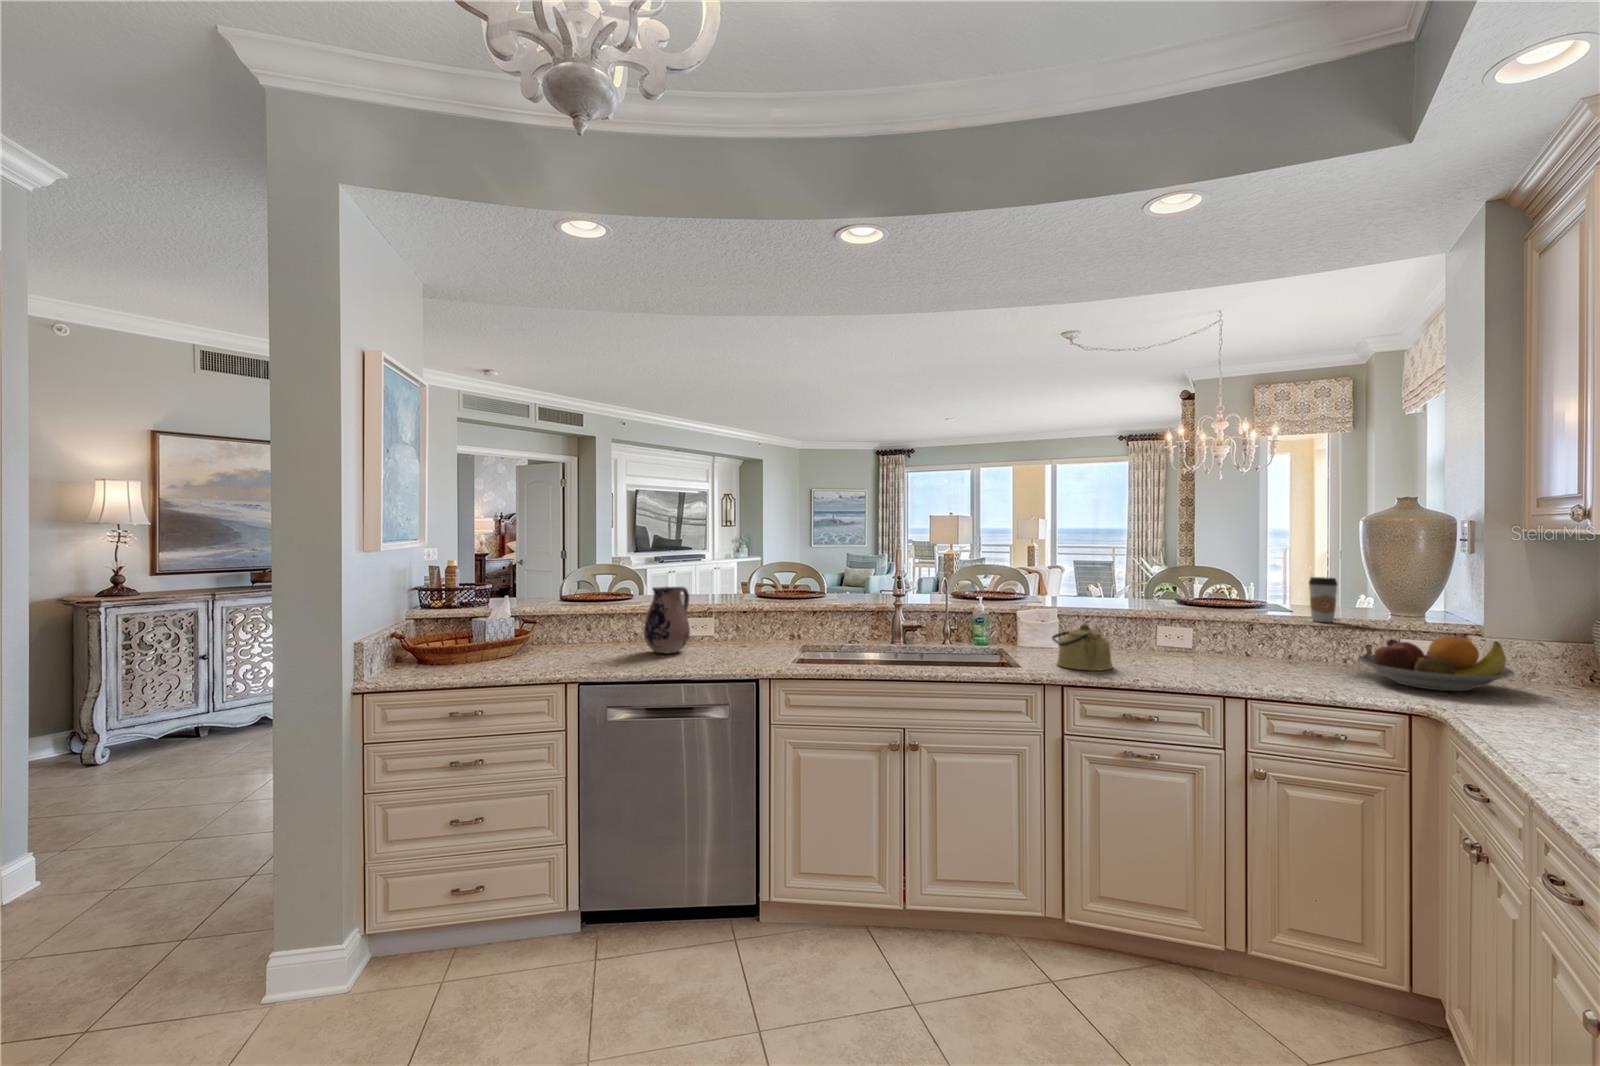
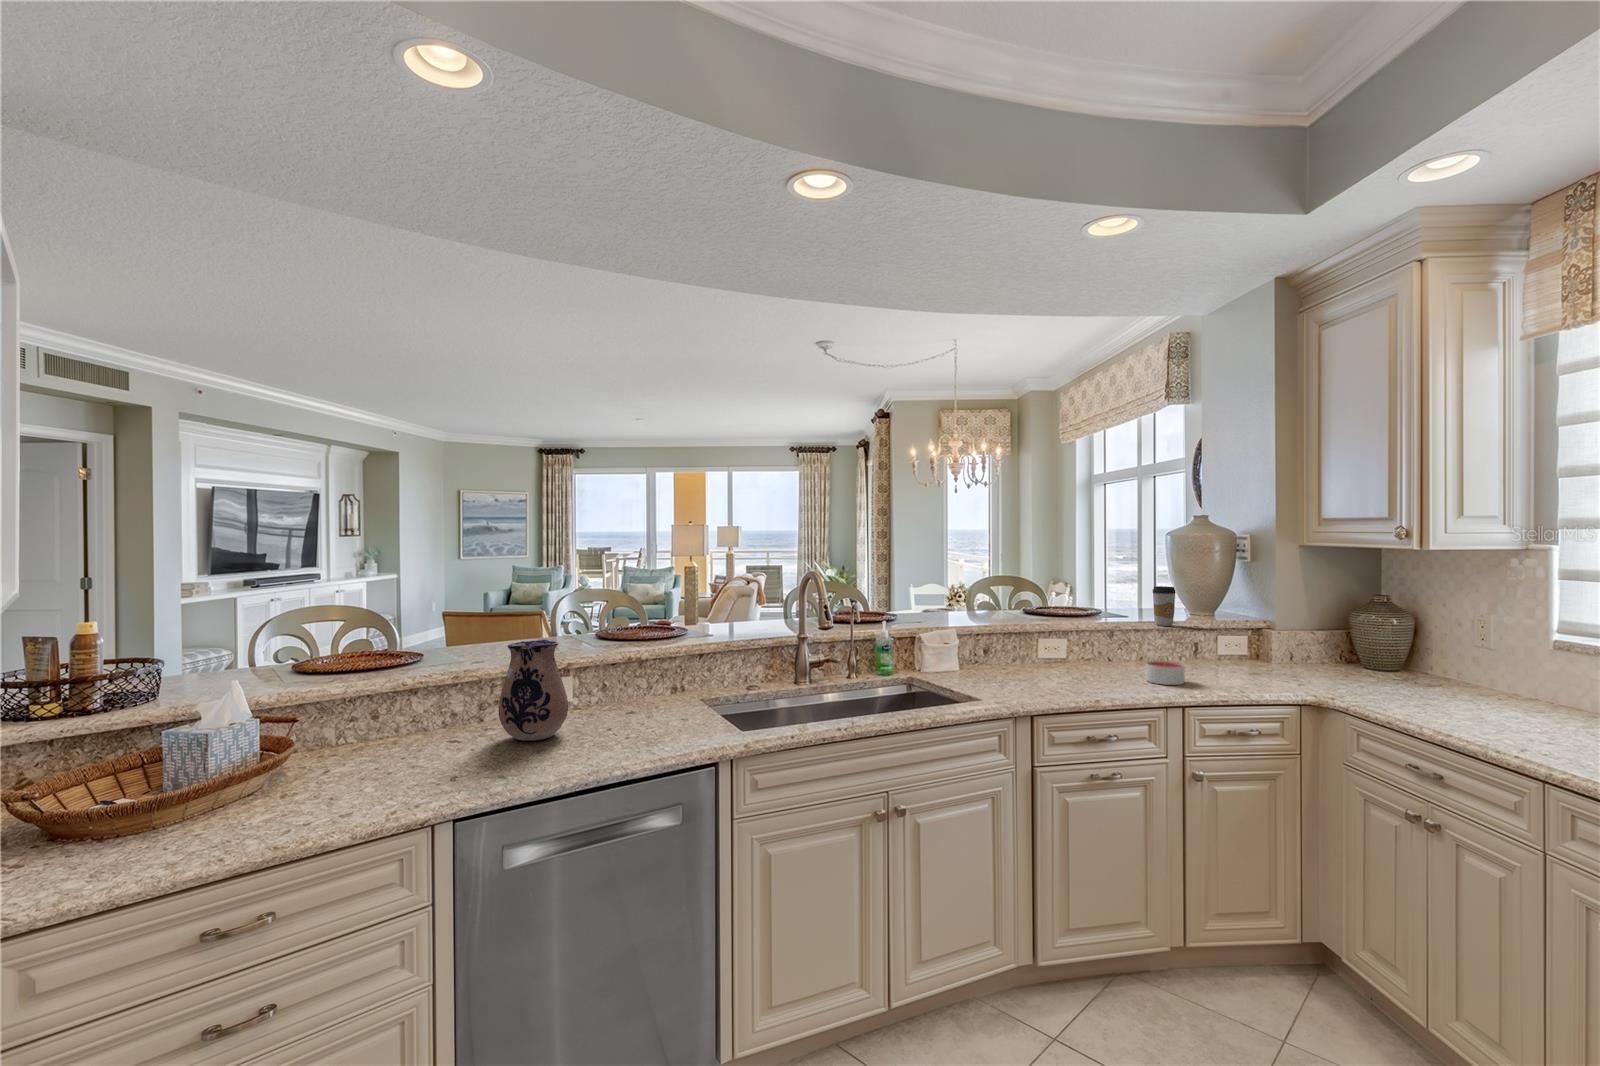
kettle: present [1052,624,1113,671] -> none [985,647,1051,695]
fruit bowl: present [1358,636,1515,691] -> none [1217,633,1335,680]
candle: none [1241,653,1286,679] -> present [1146,661,1185,685]

